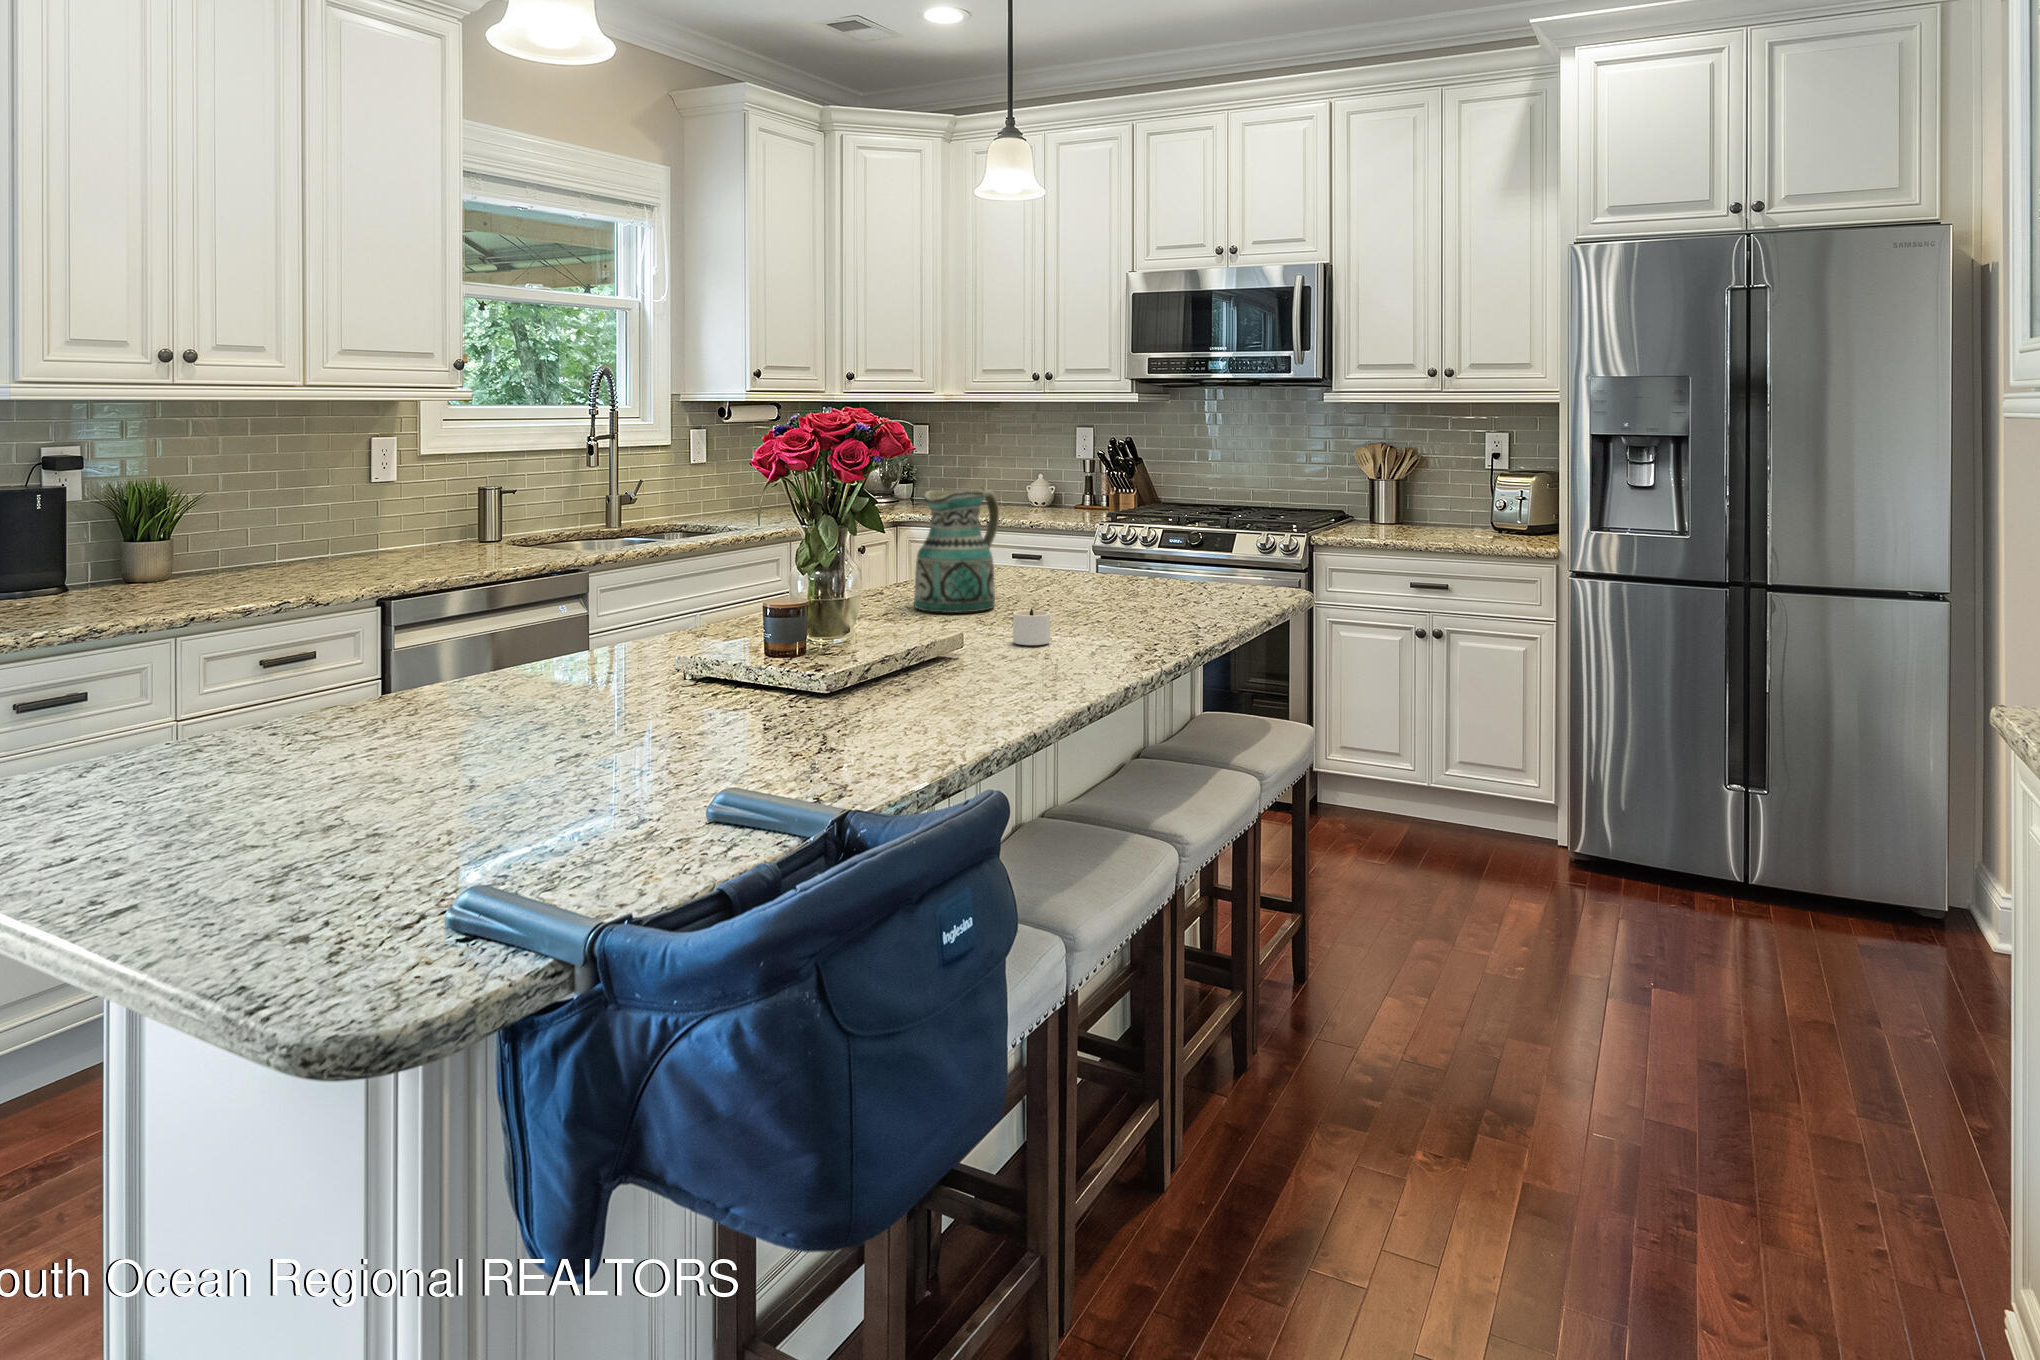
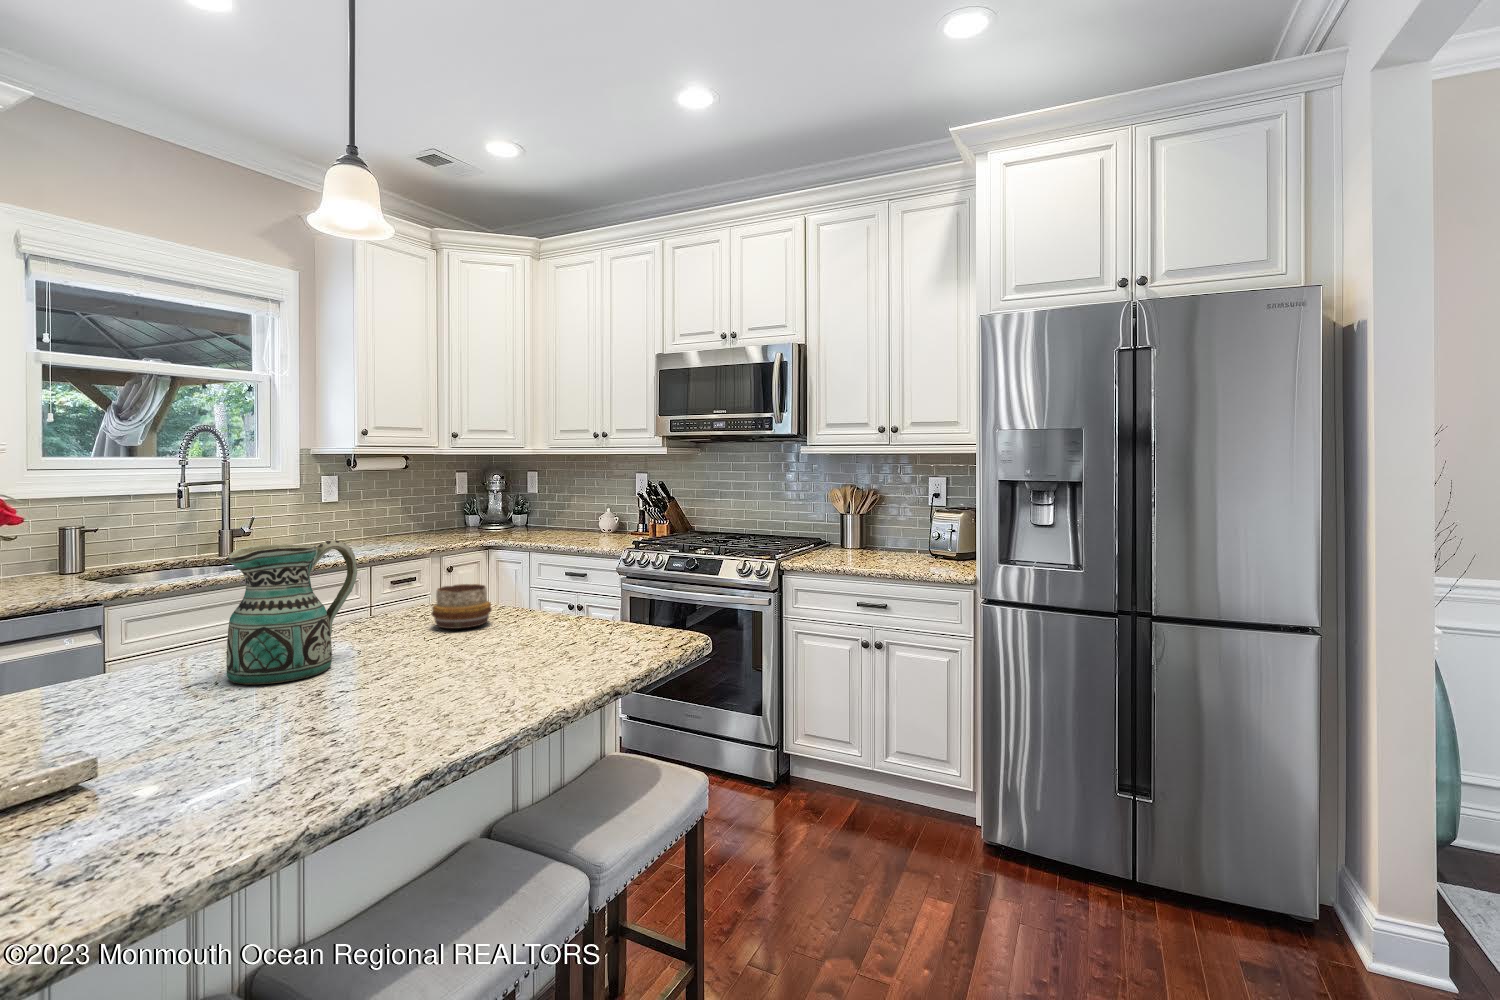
decorative bowl: none [1021,540,1078,583] -> present [431,584,492,629]
candle: present [1013,609,1050,645] -> none [192,710,280,764]

